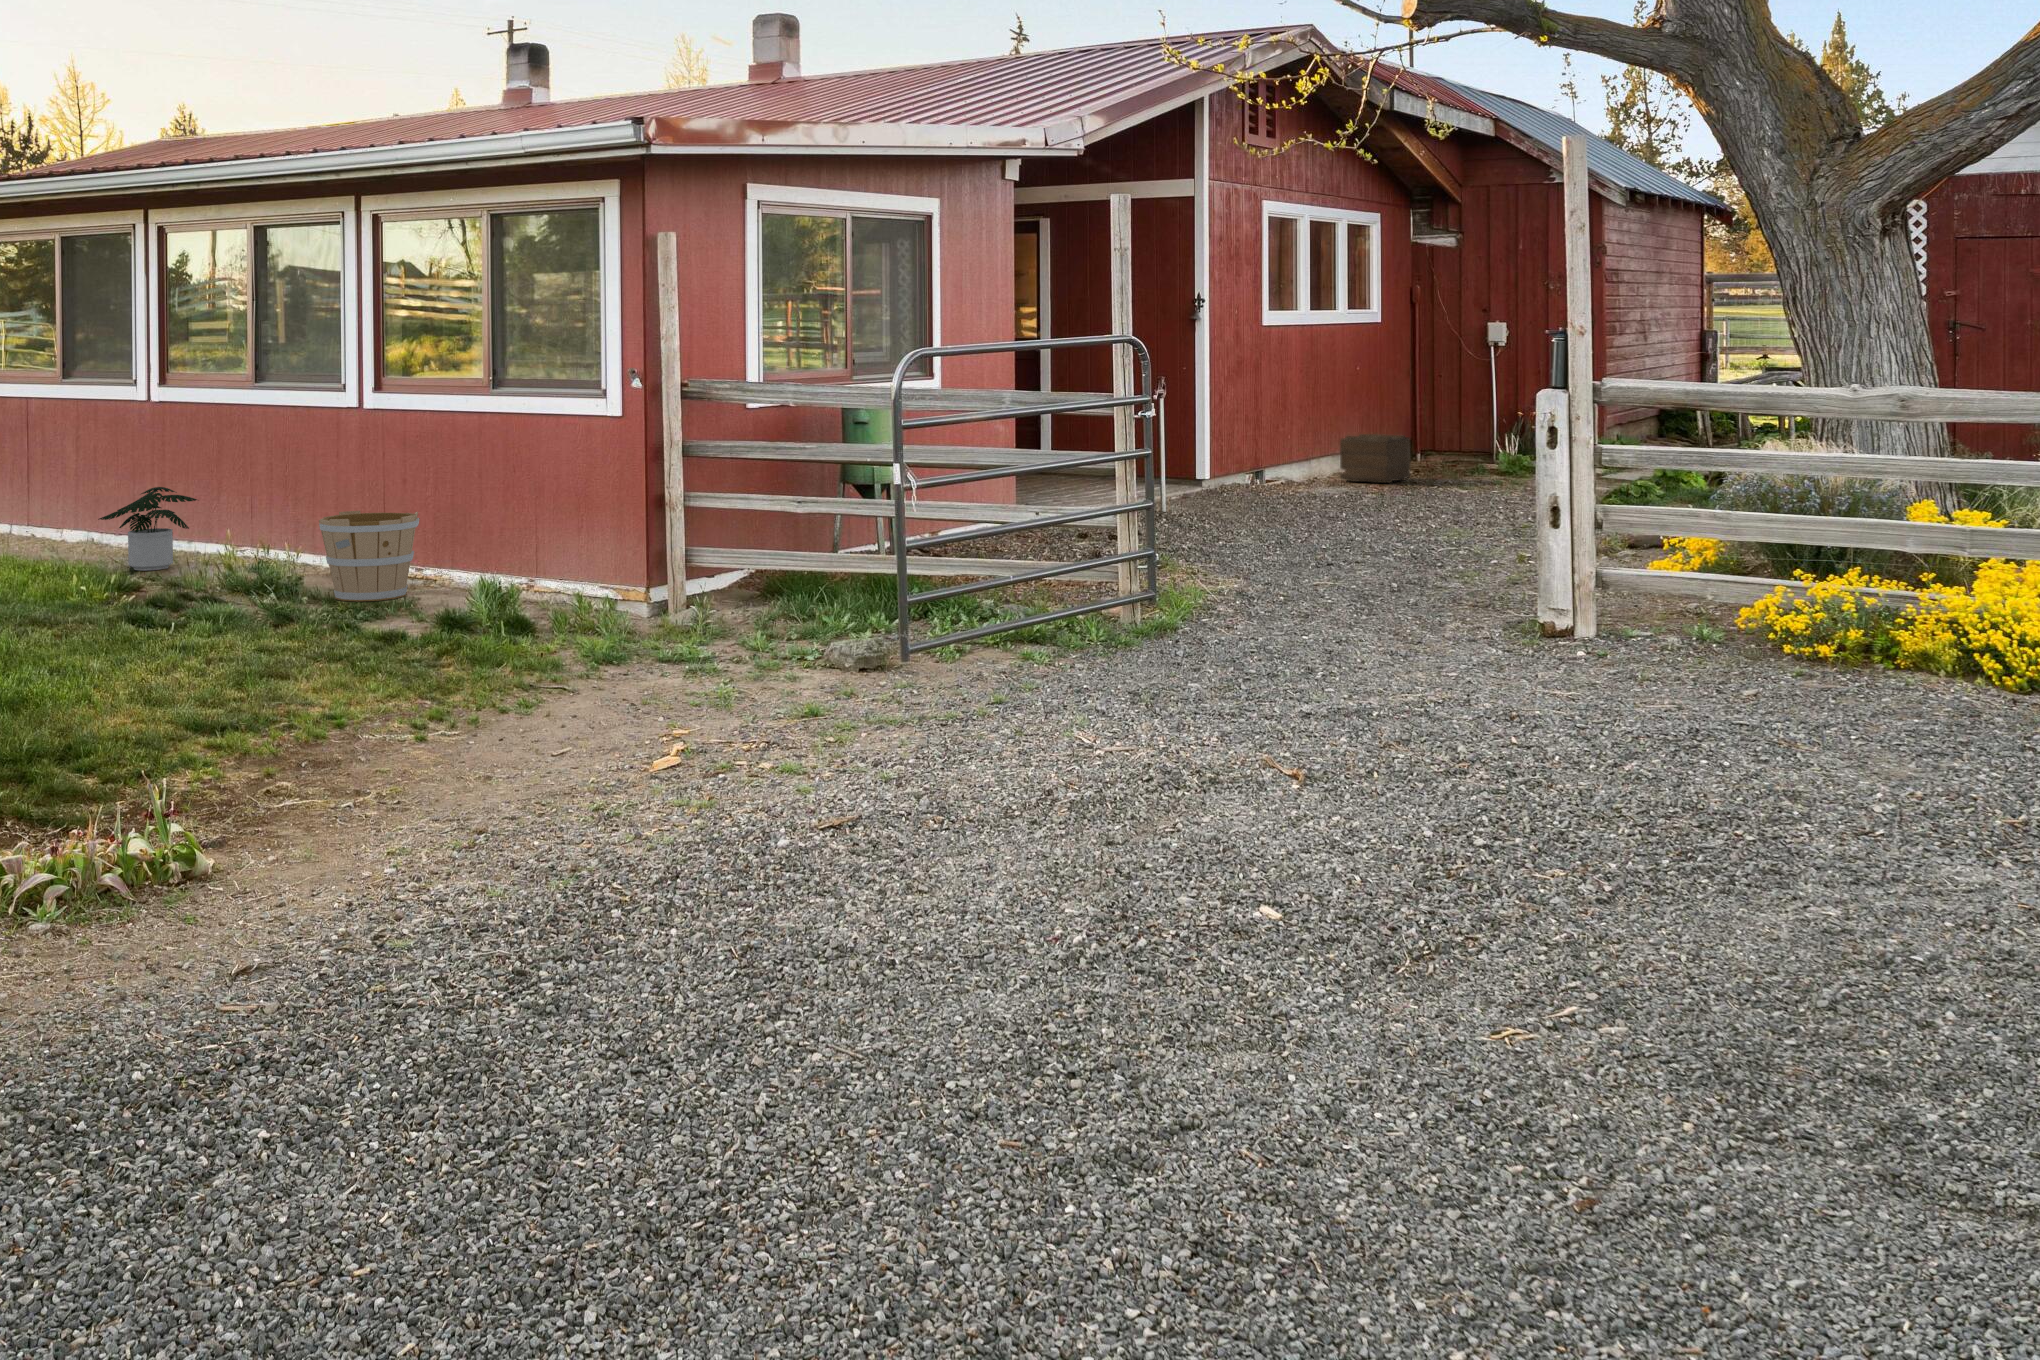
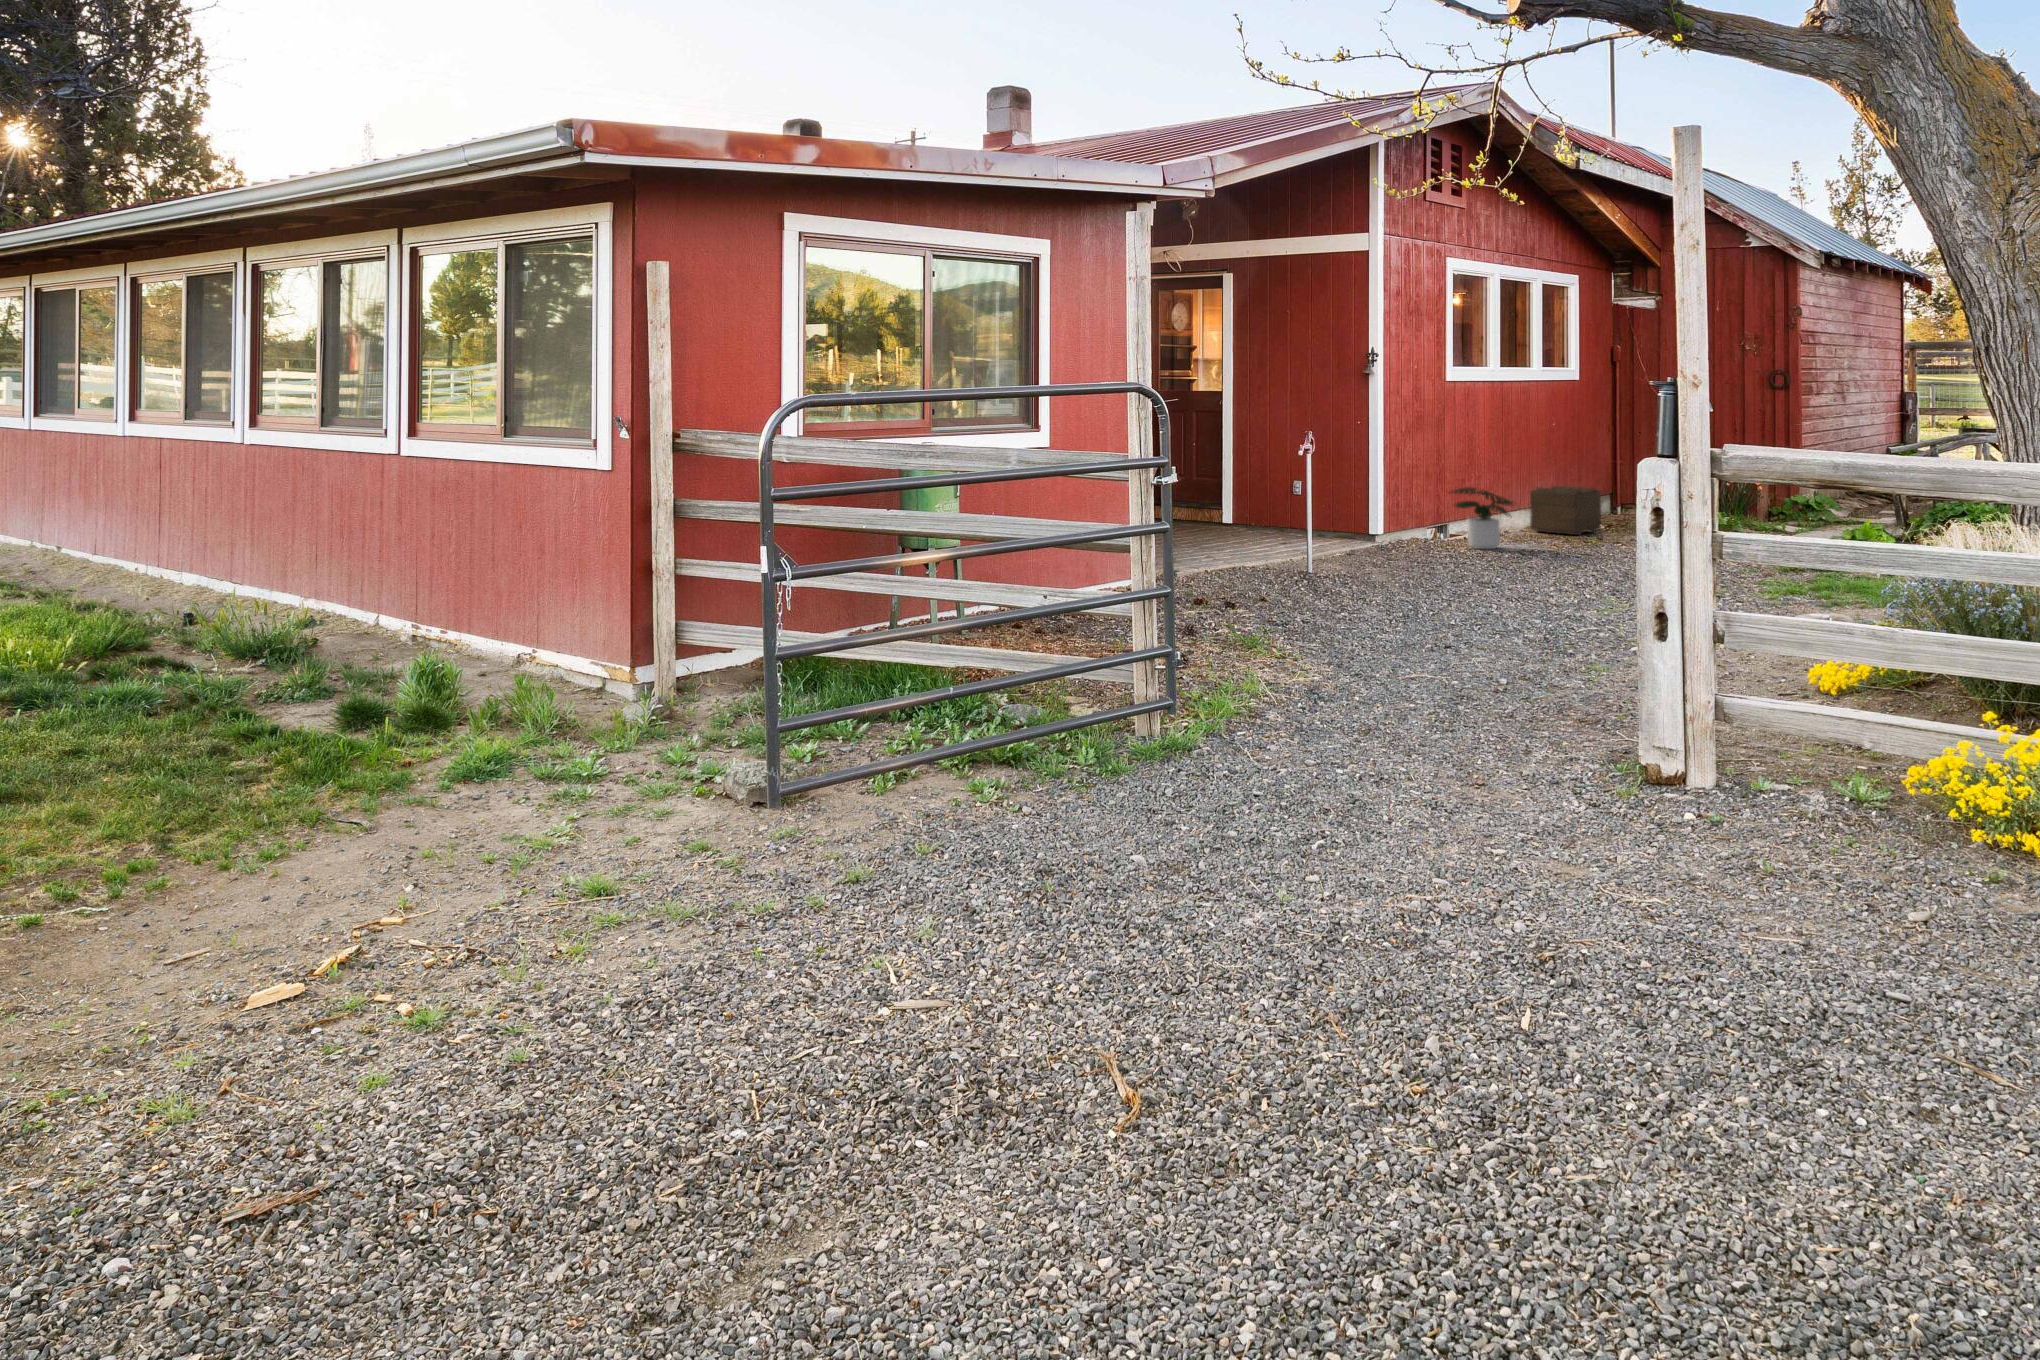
potted plant: present [98,487,197,571] -> present [1449,487,1513,549]
wooden bucket: present [319,511,420,602] -> none [350,561,467,662]

